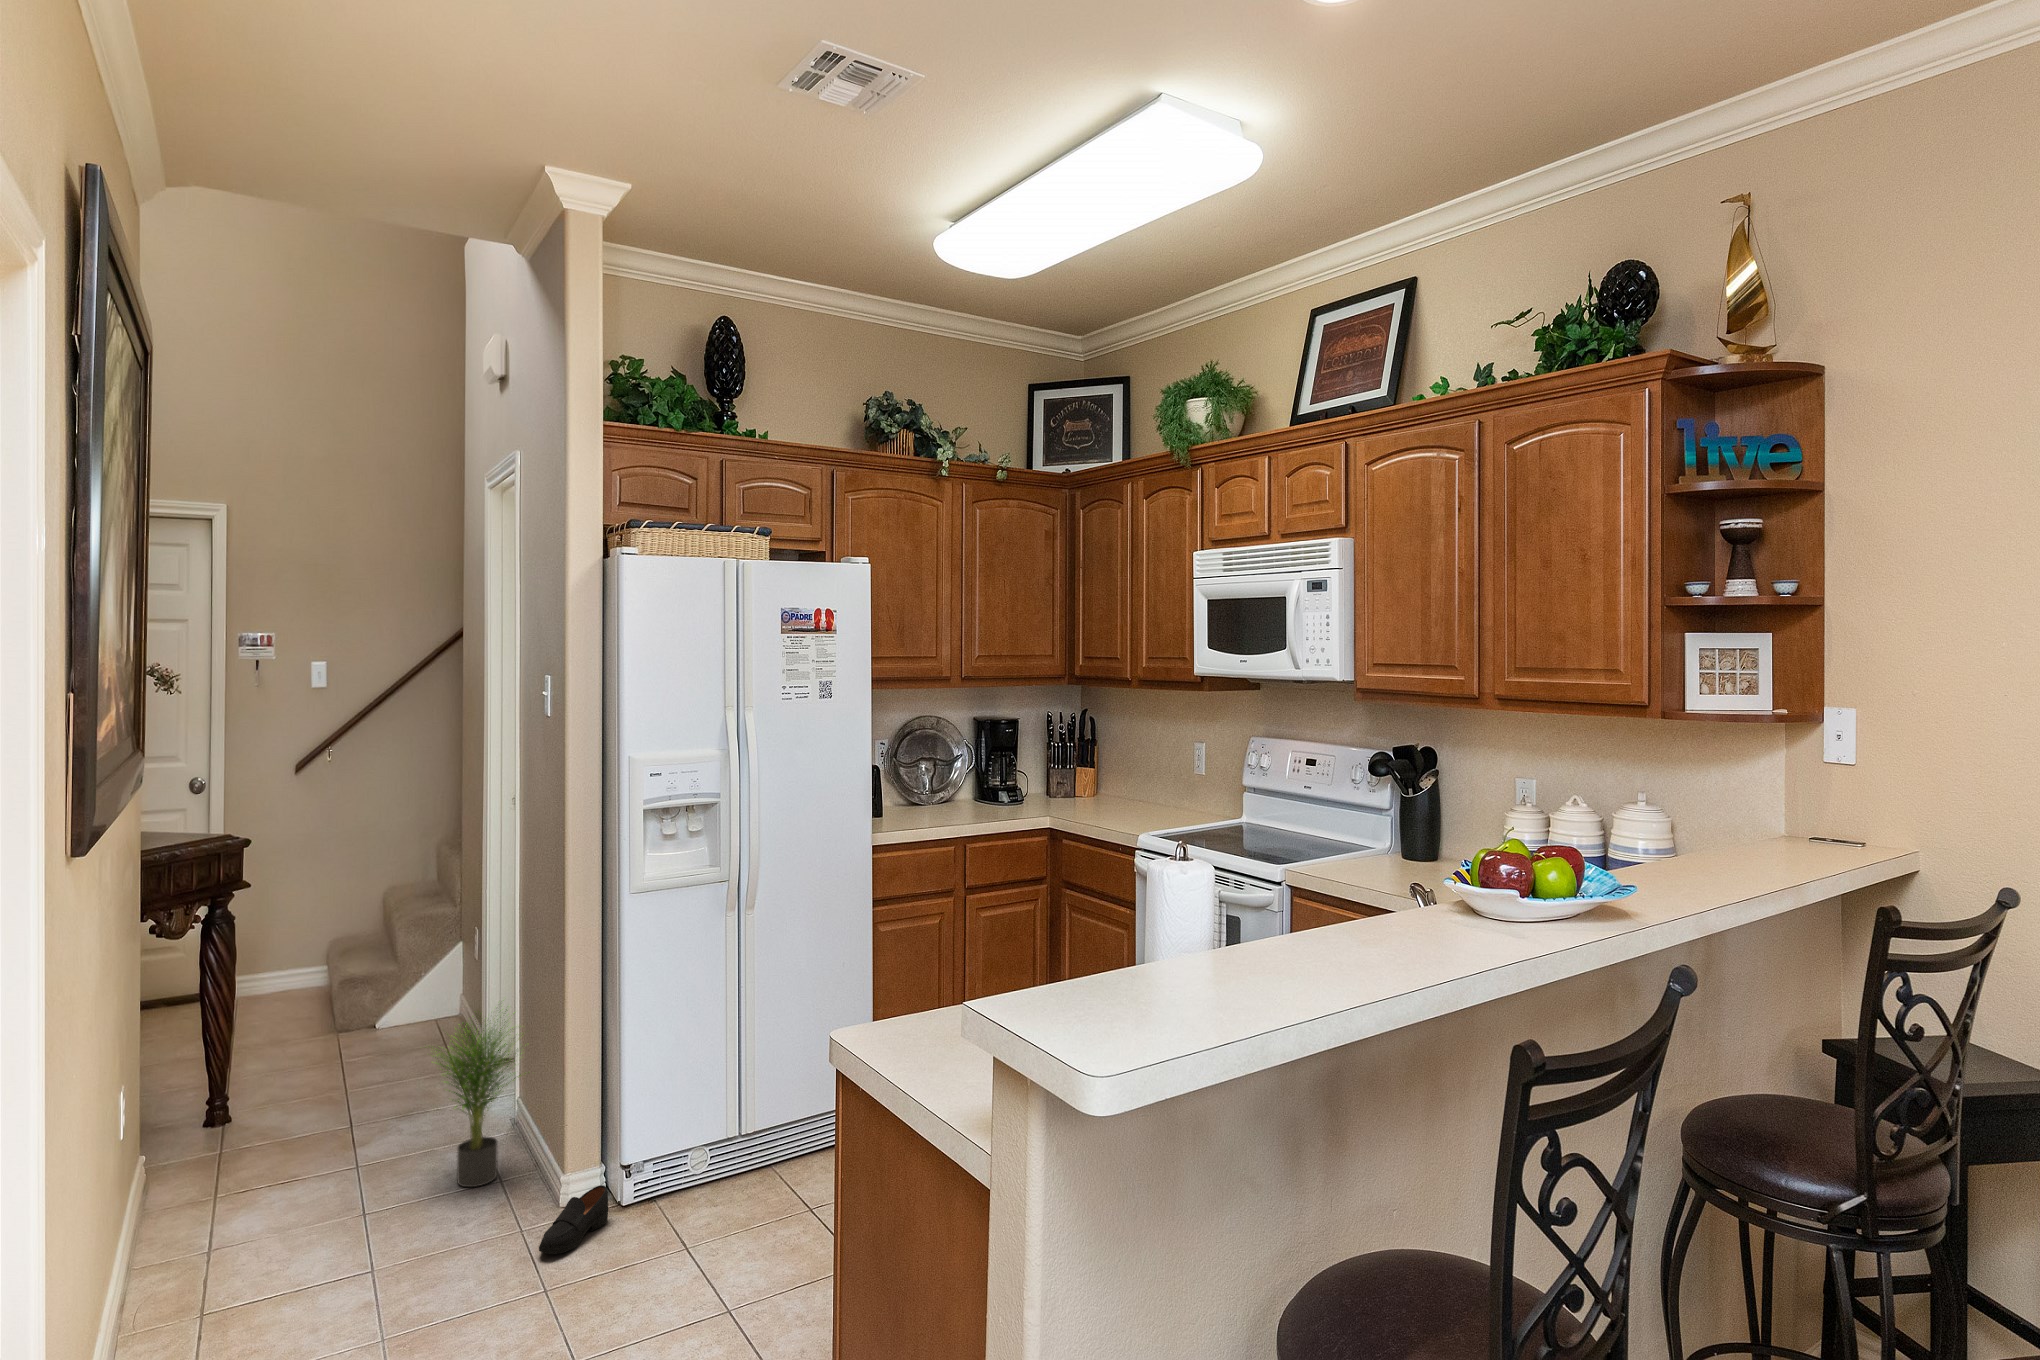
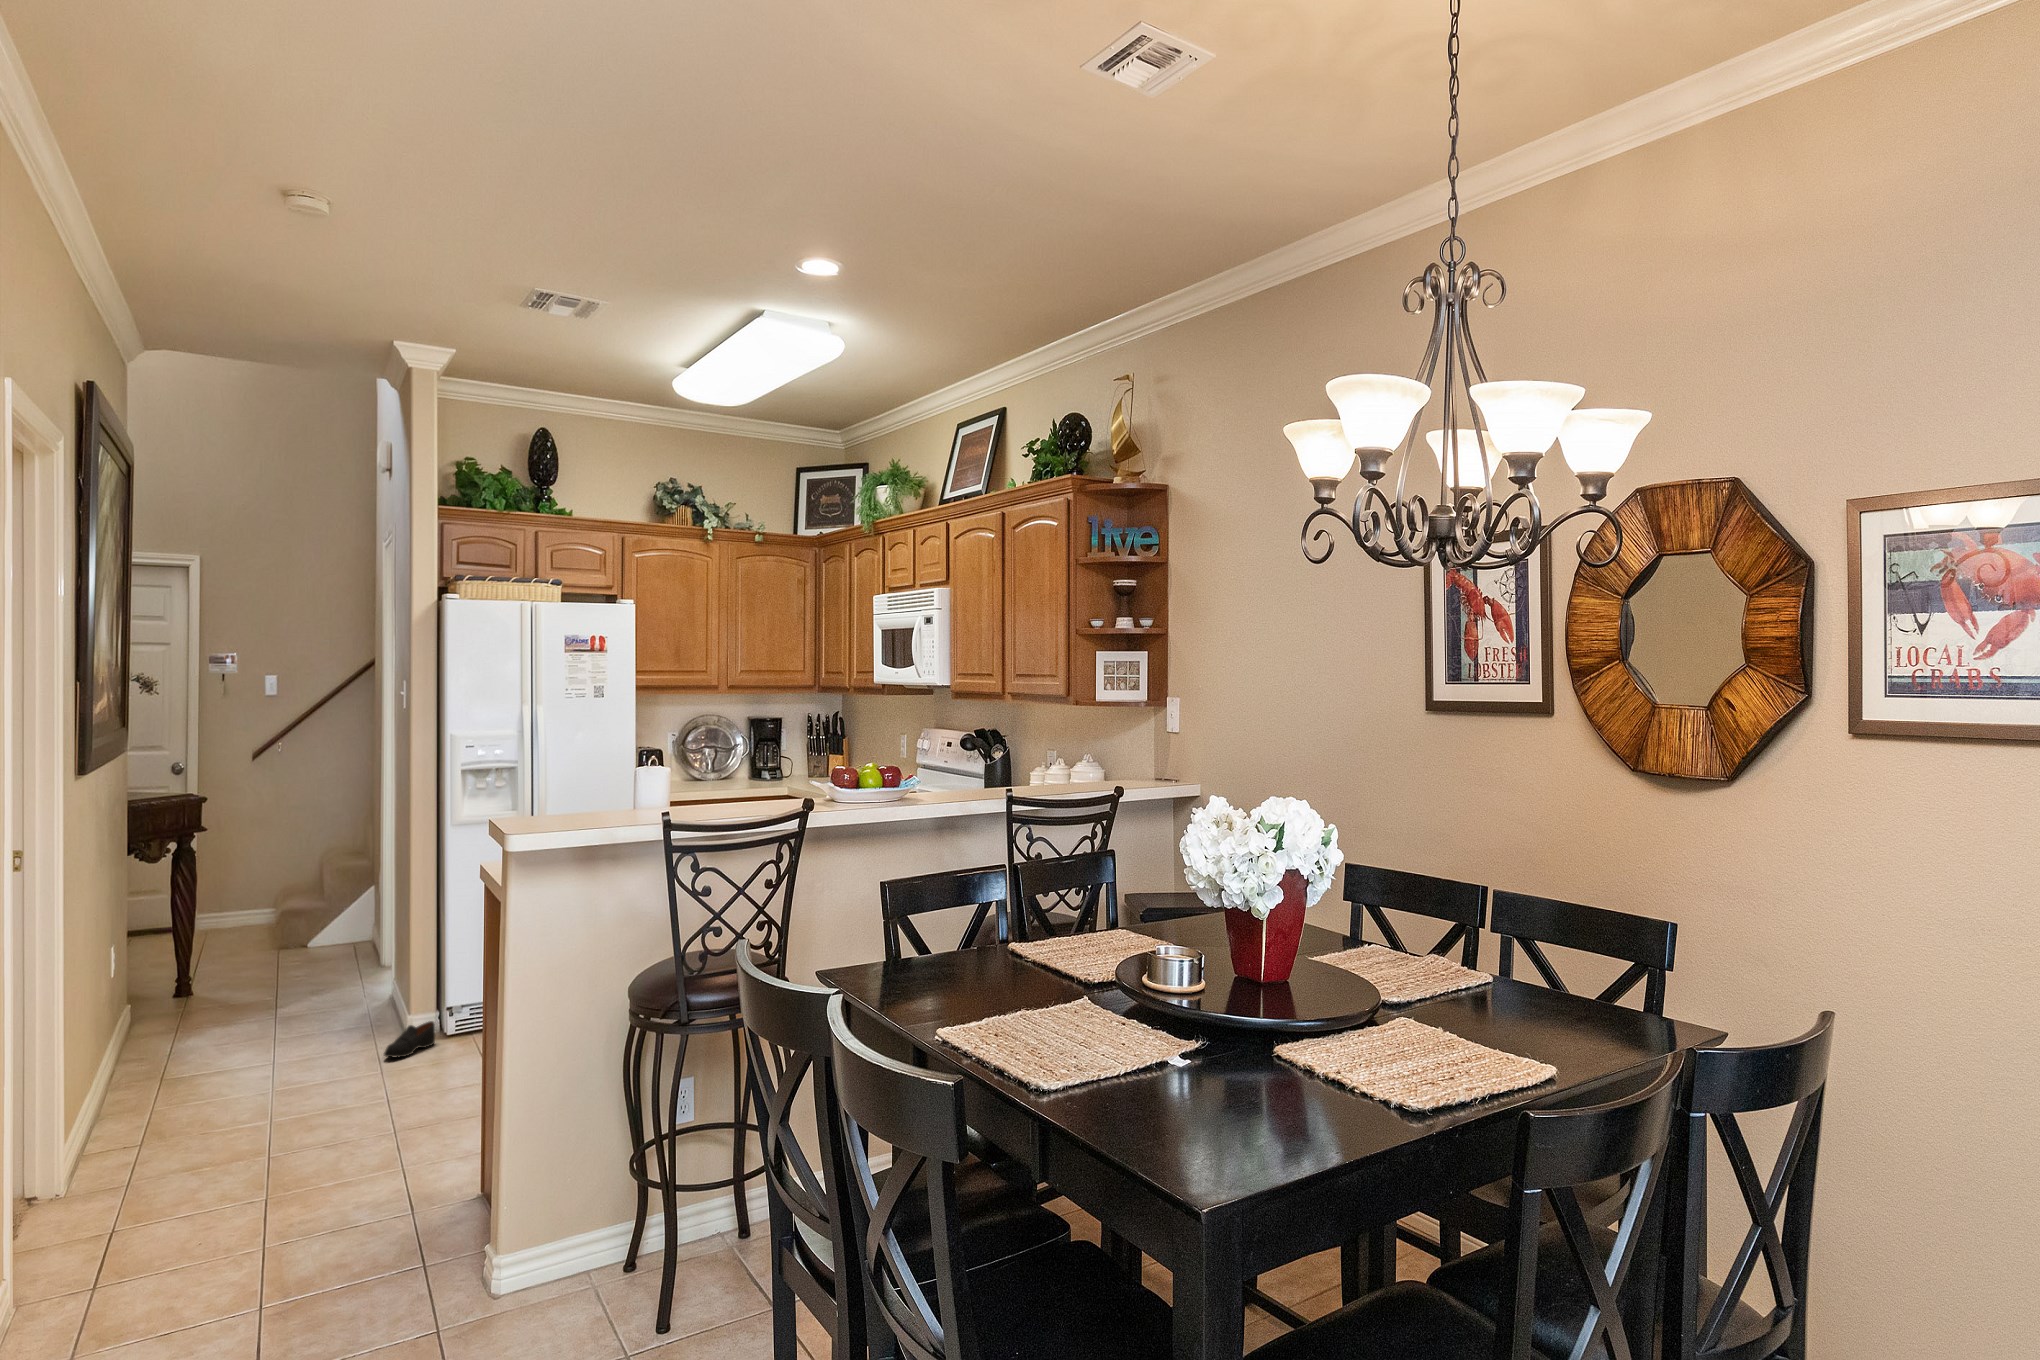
potted plant: present [433,1009,521,1187] -> none [309,903,392,1030]

